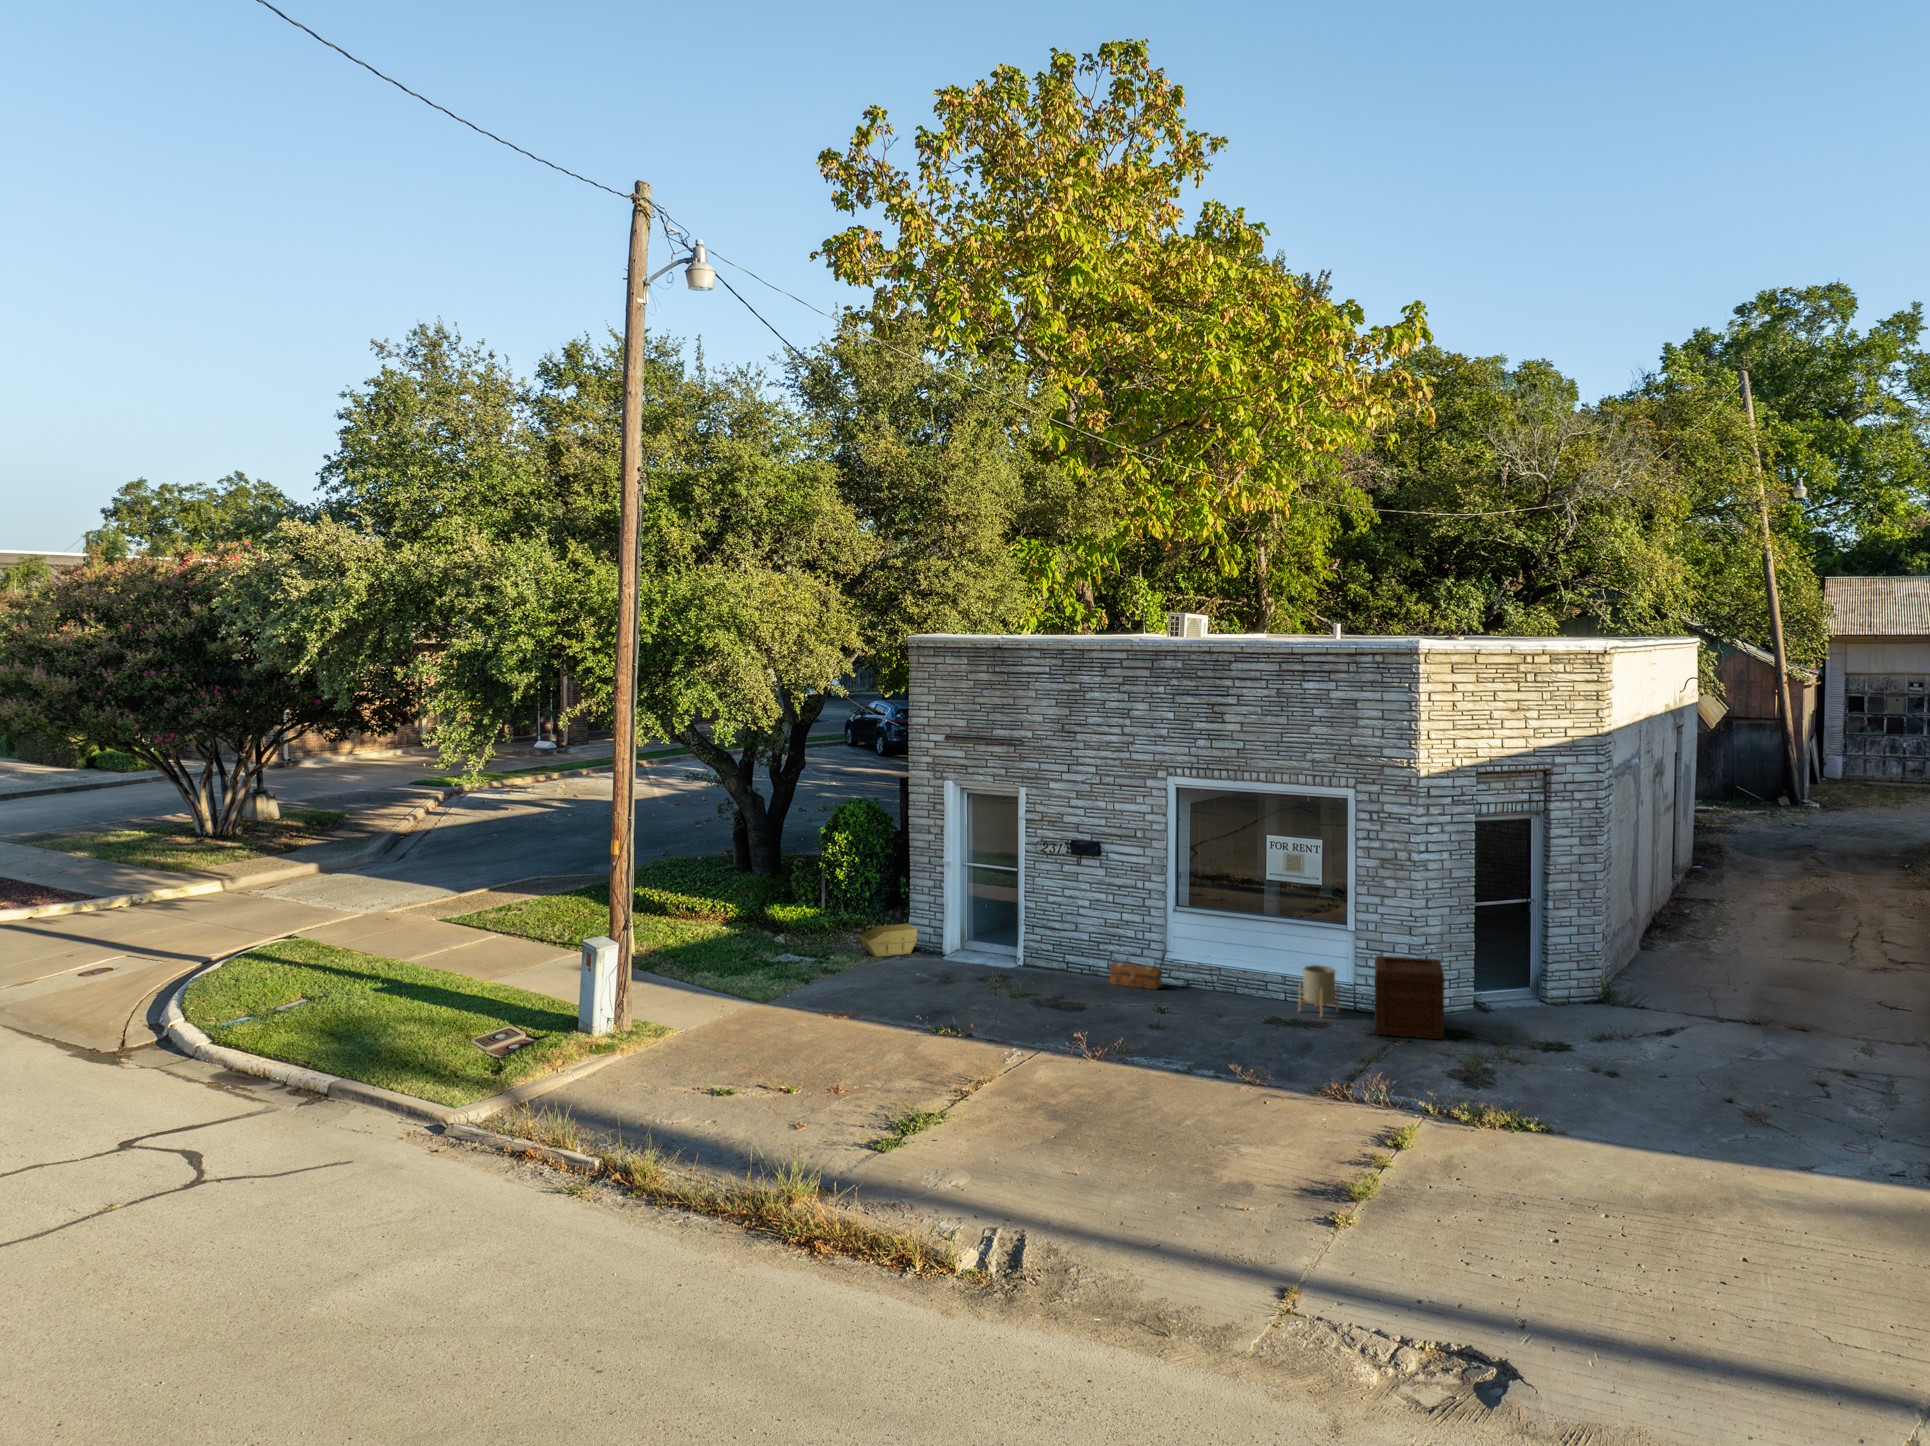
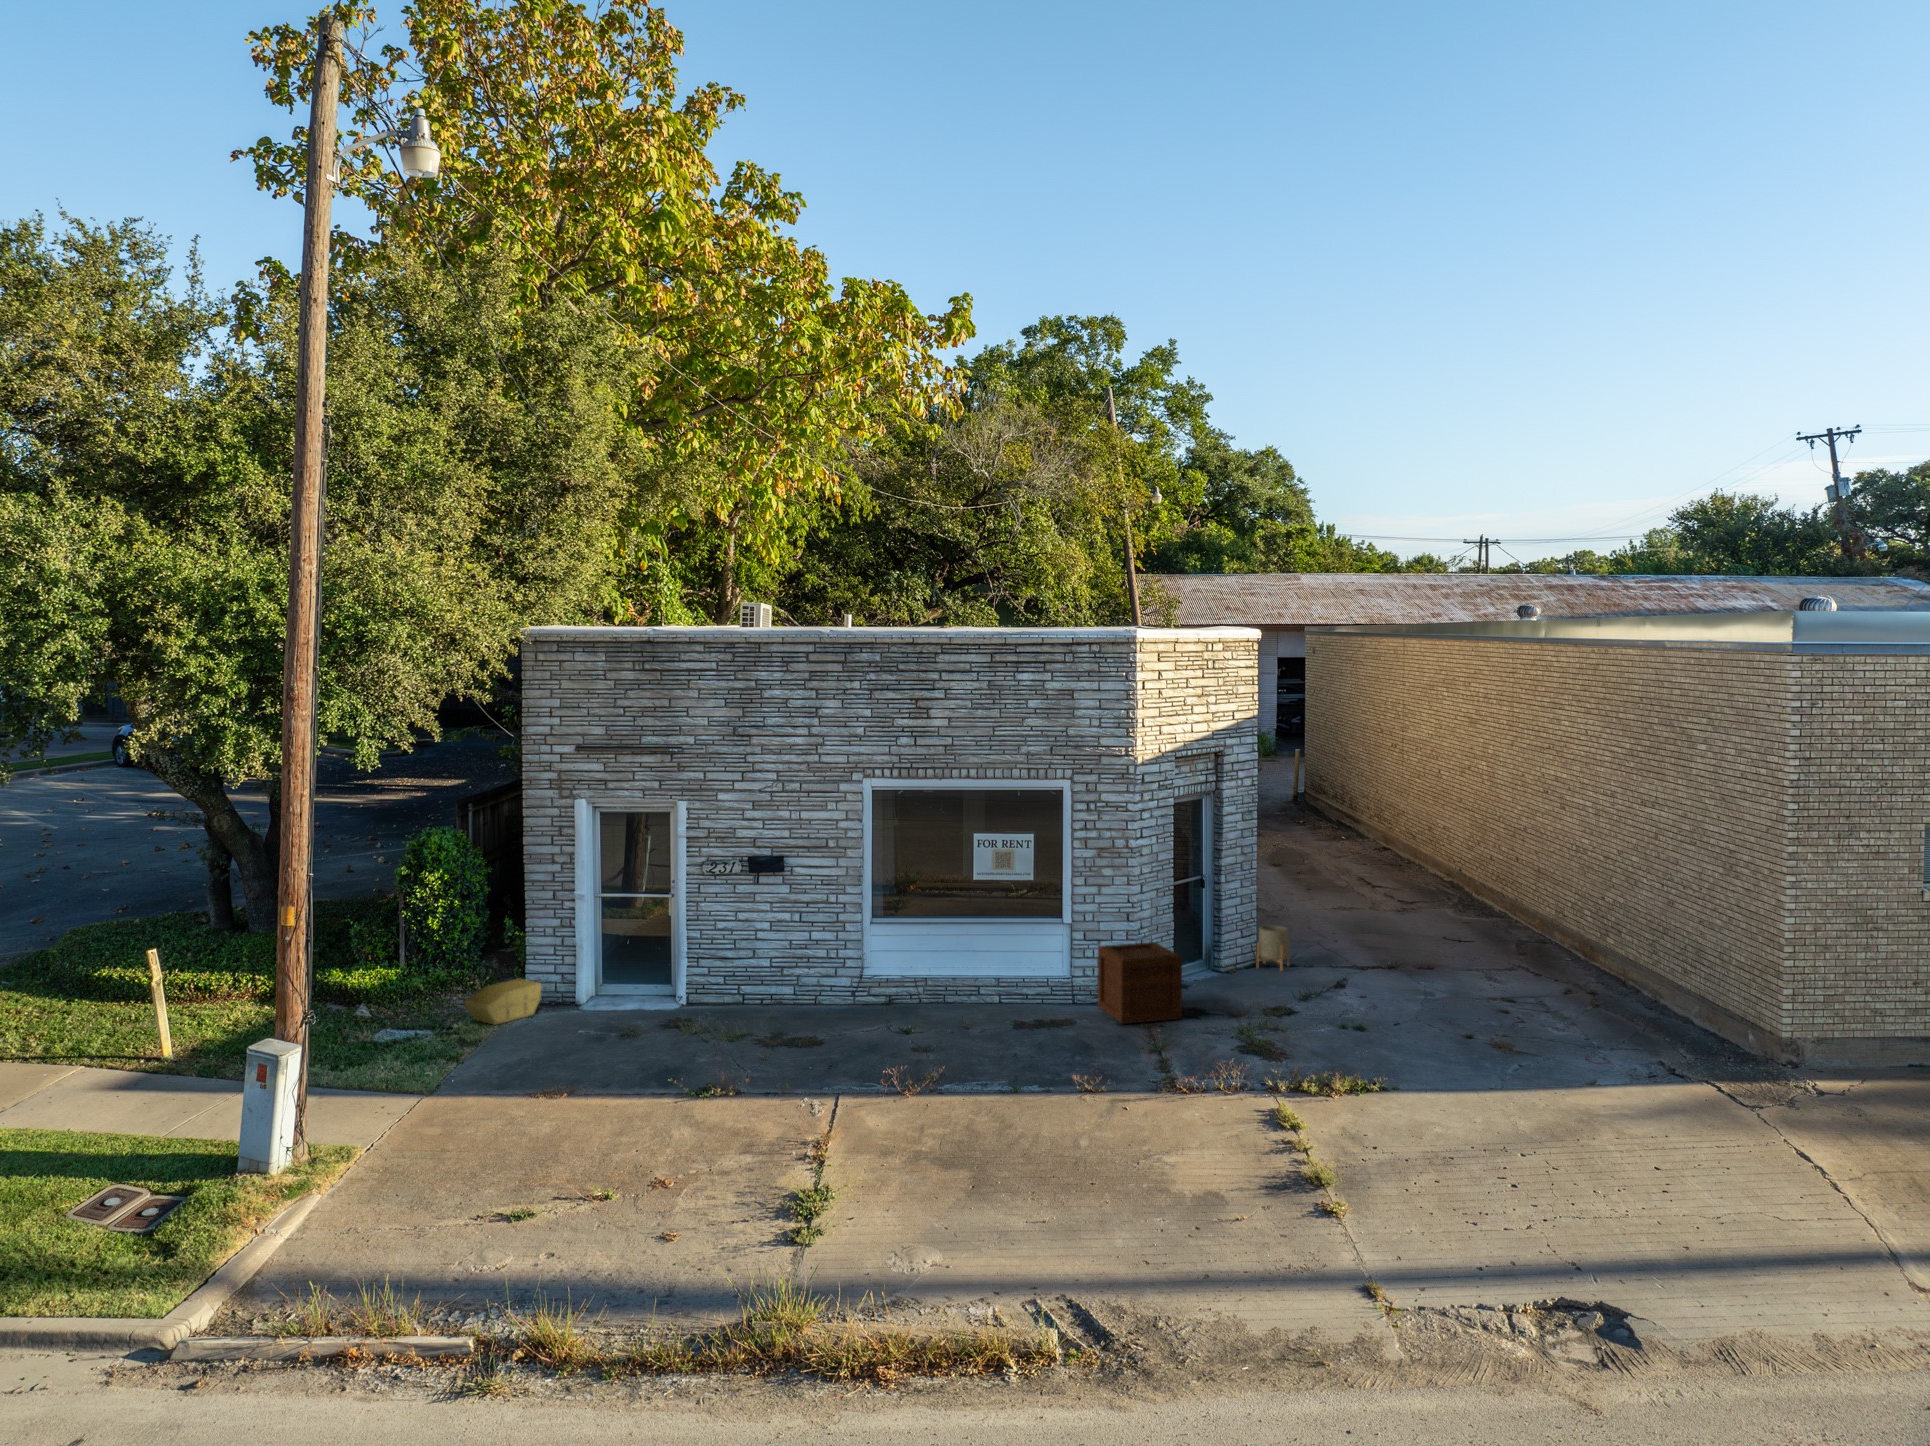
toolbox: present [1109,962,1163,990] -> none [808,983,867,1015]
planter: present [1299,965,1339,1017] -> present [1257,925,1290,970]

